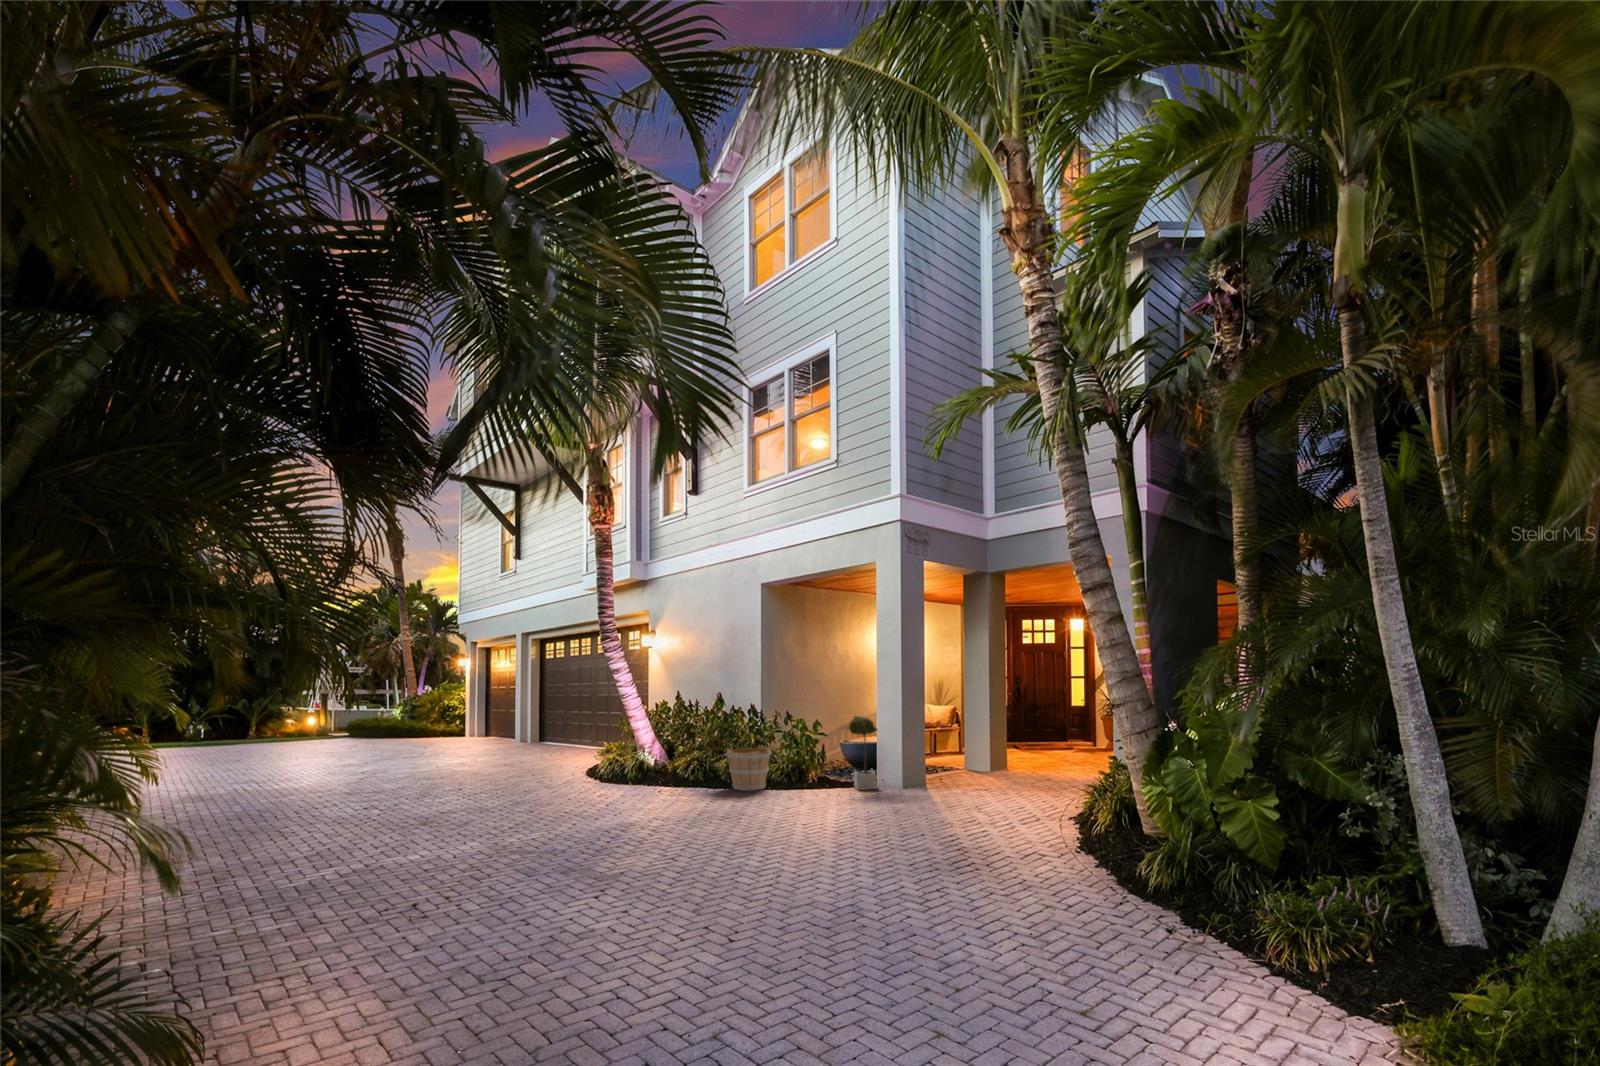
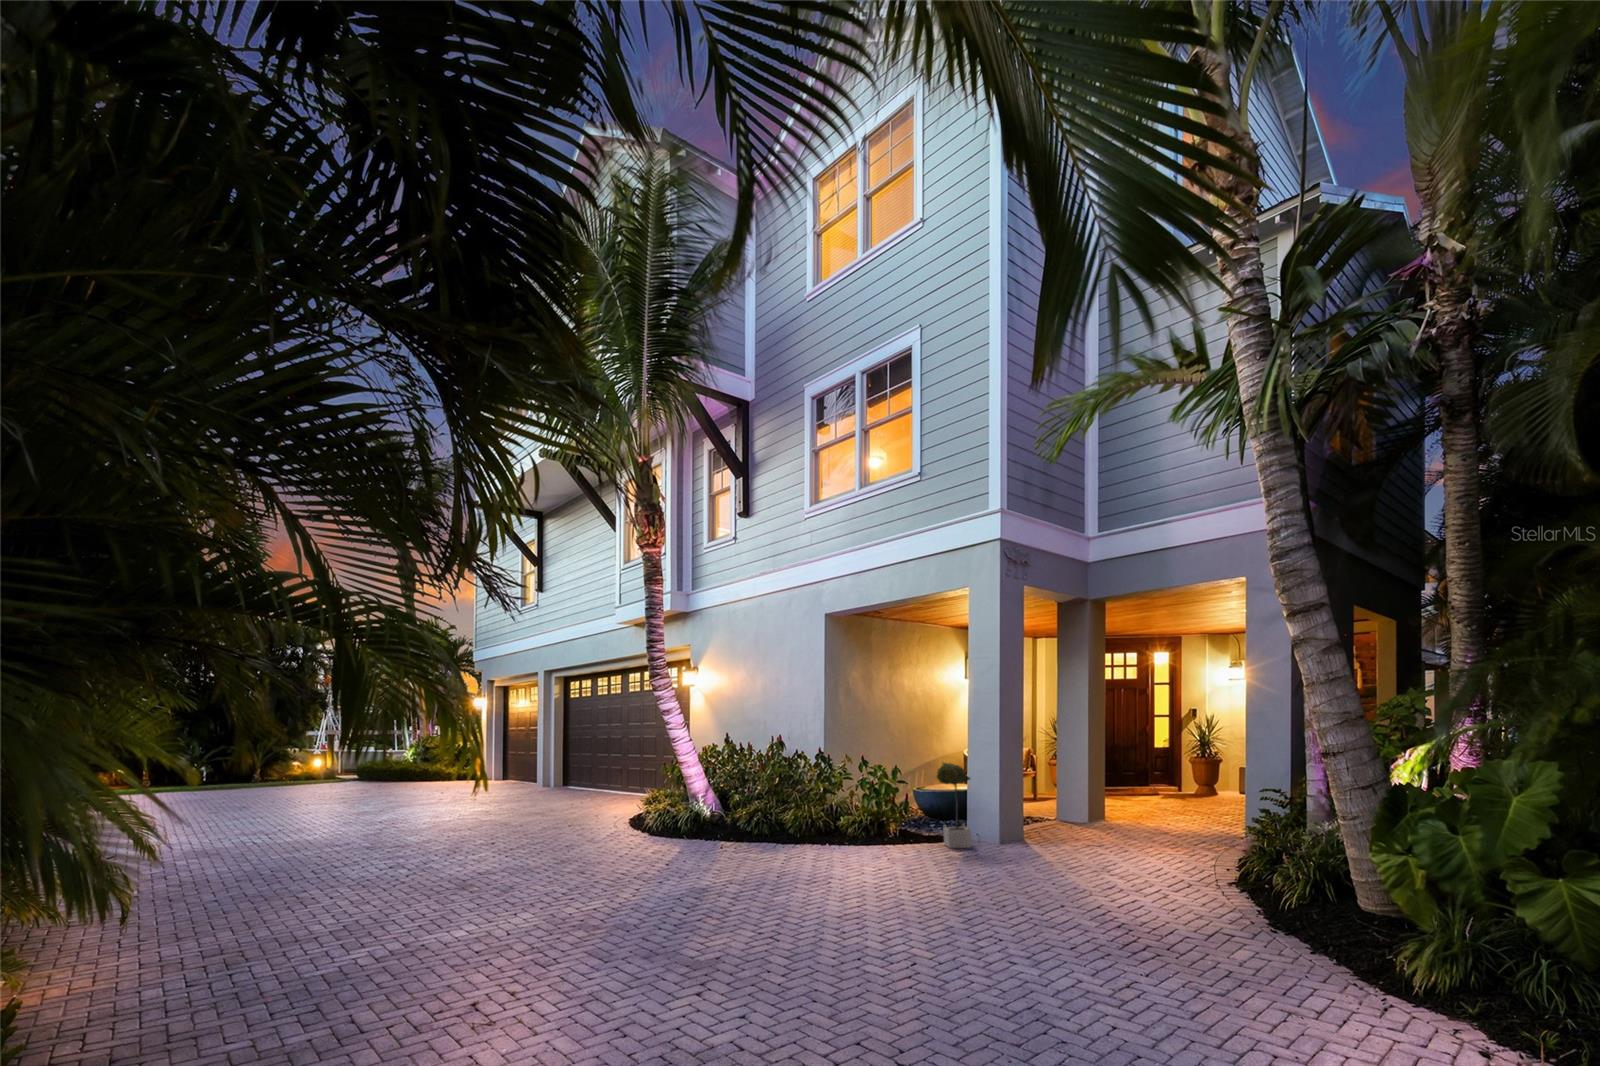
wooden bucket: present [727,747,771,791] -> none [797,798,848,849]

